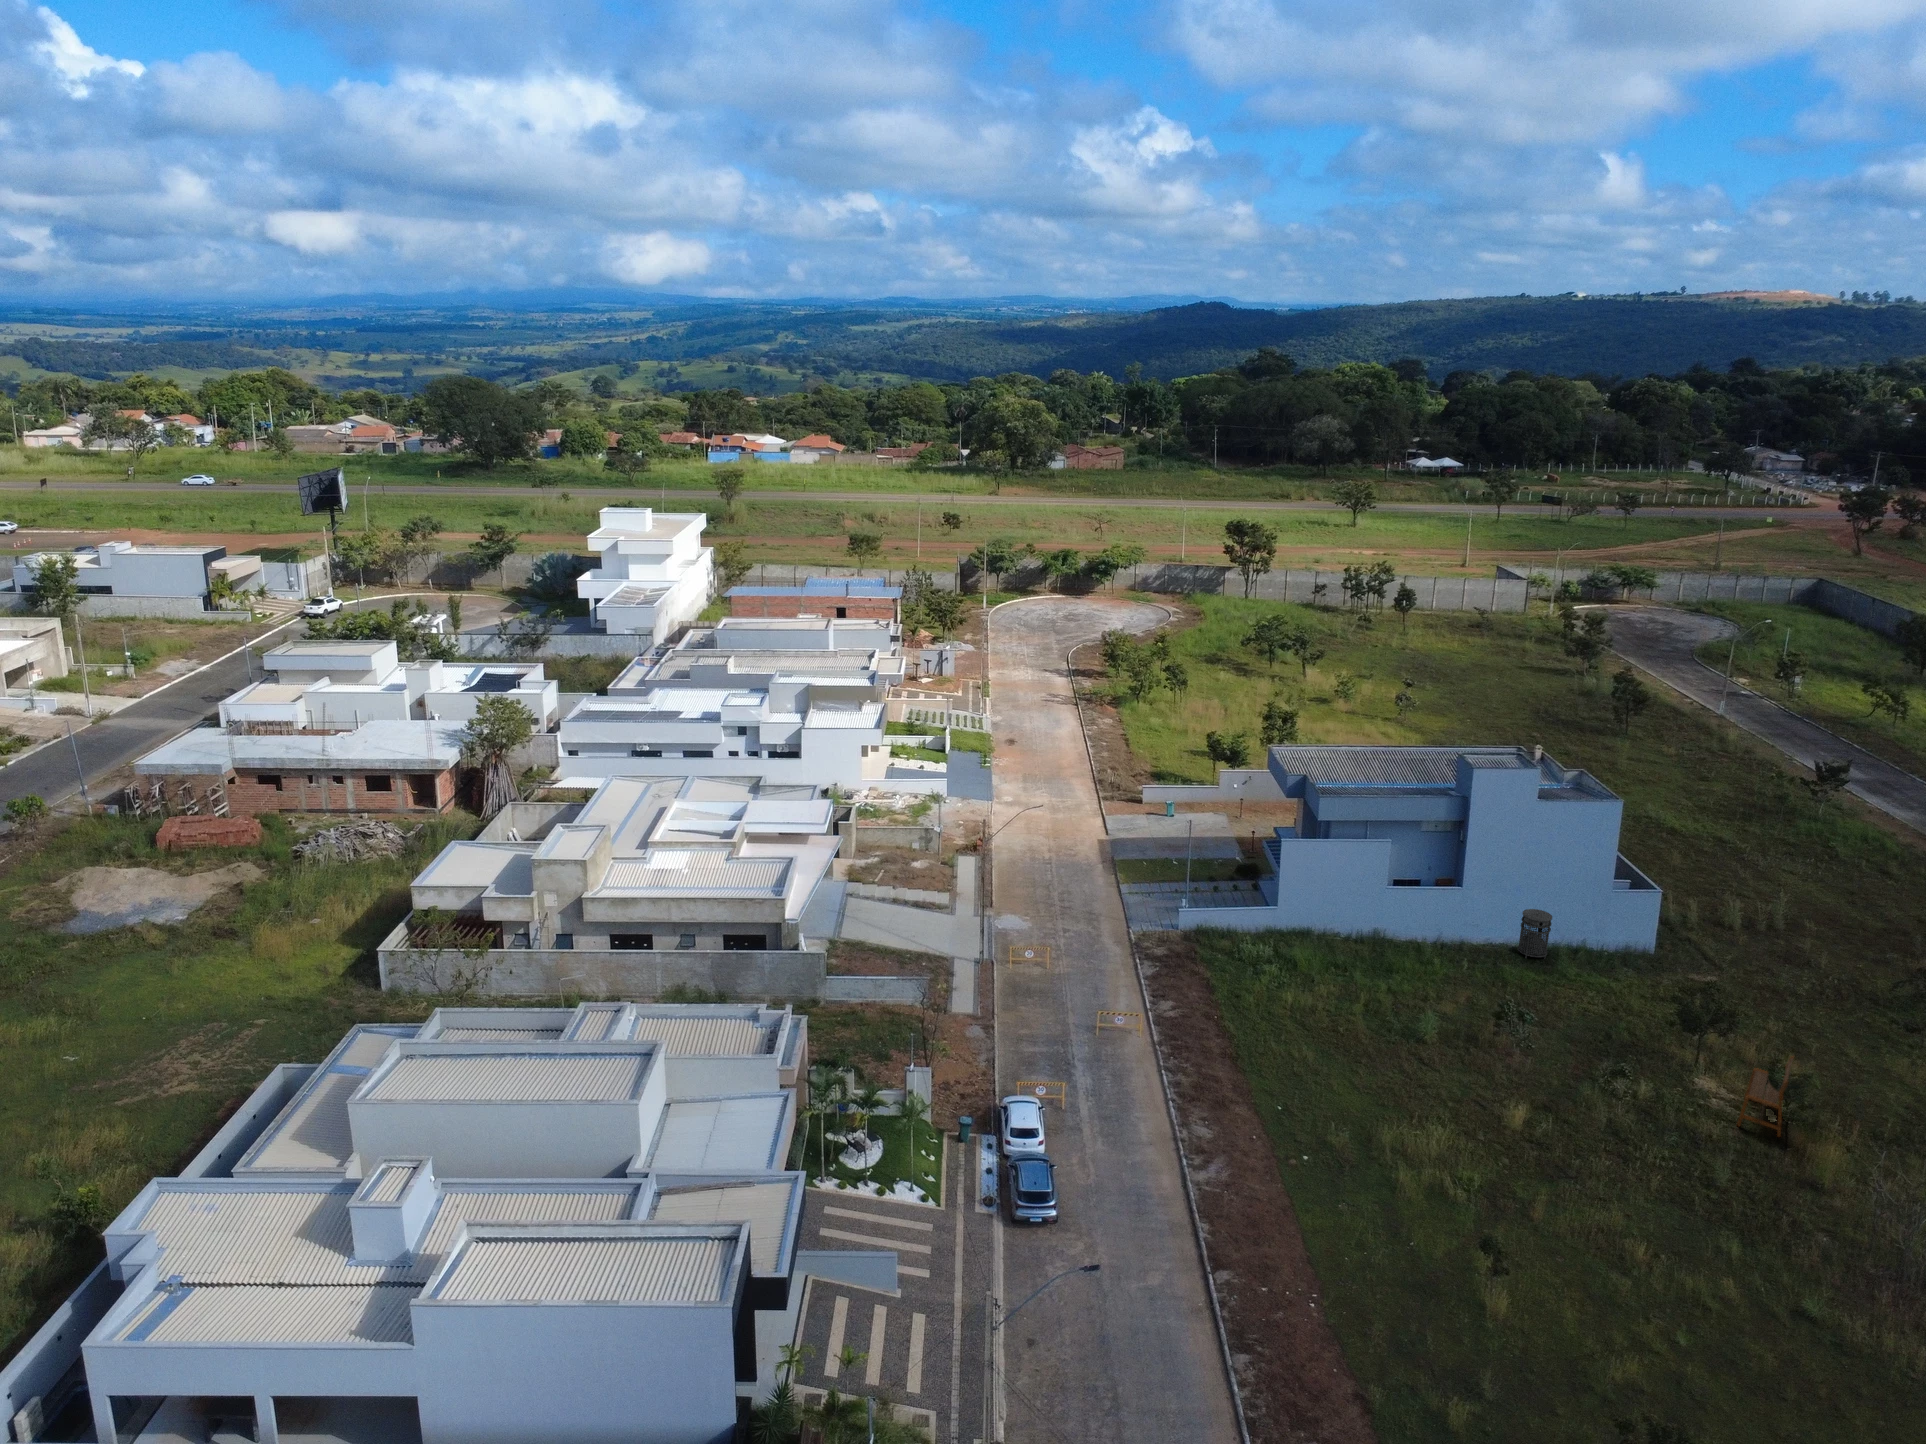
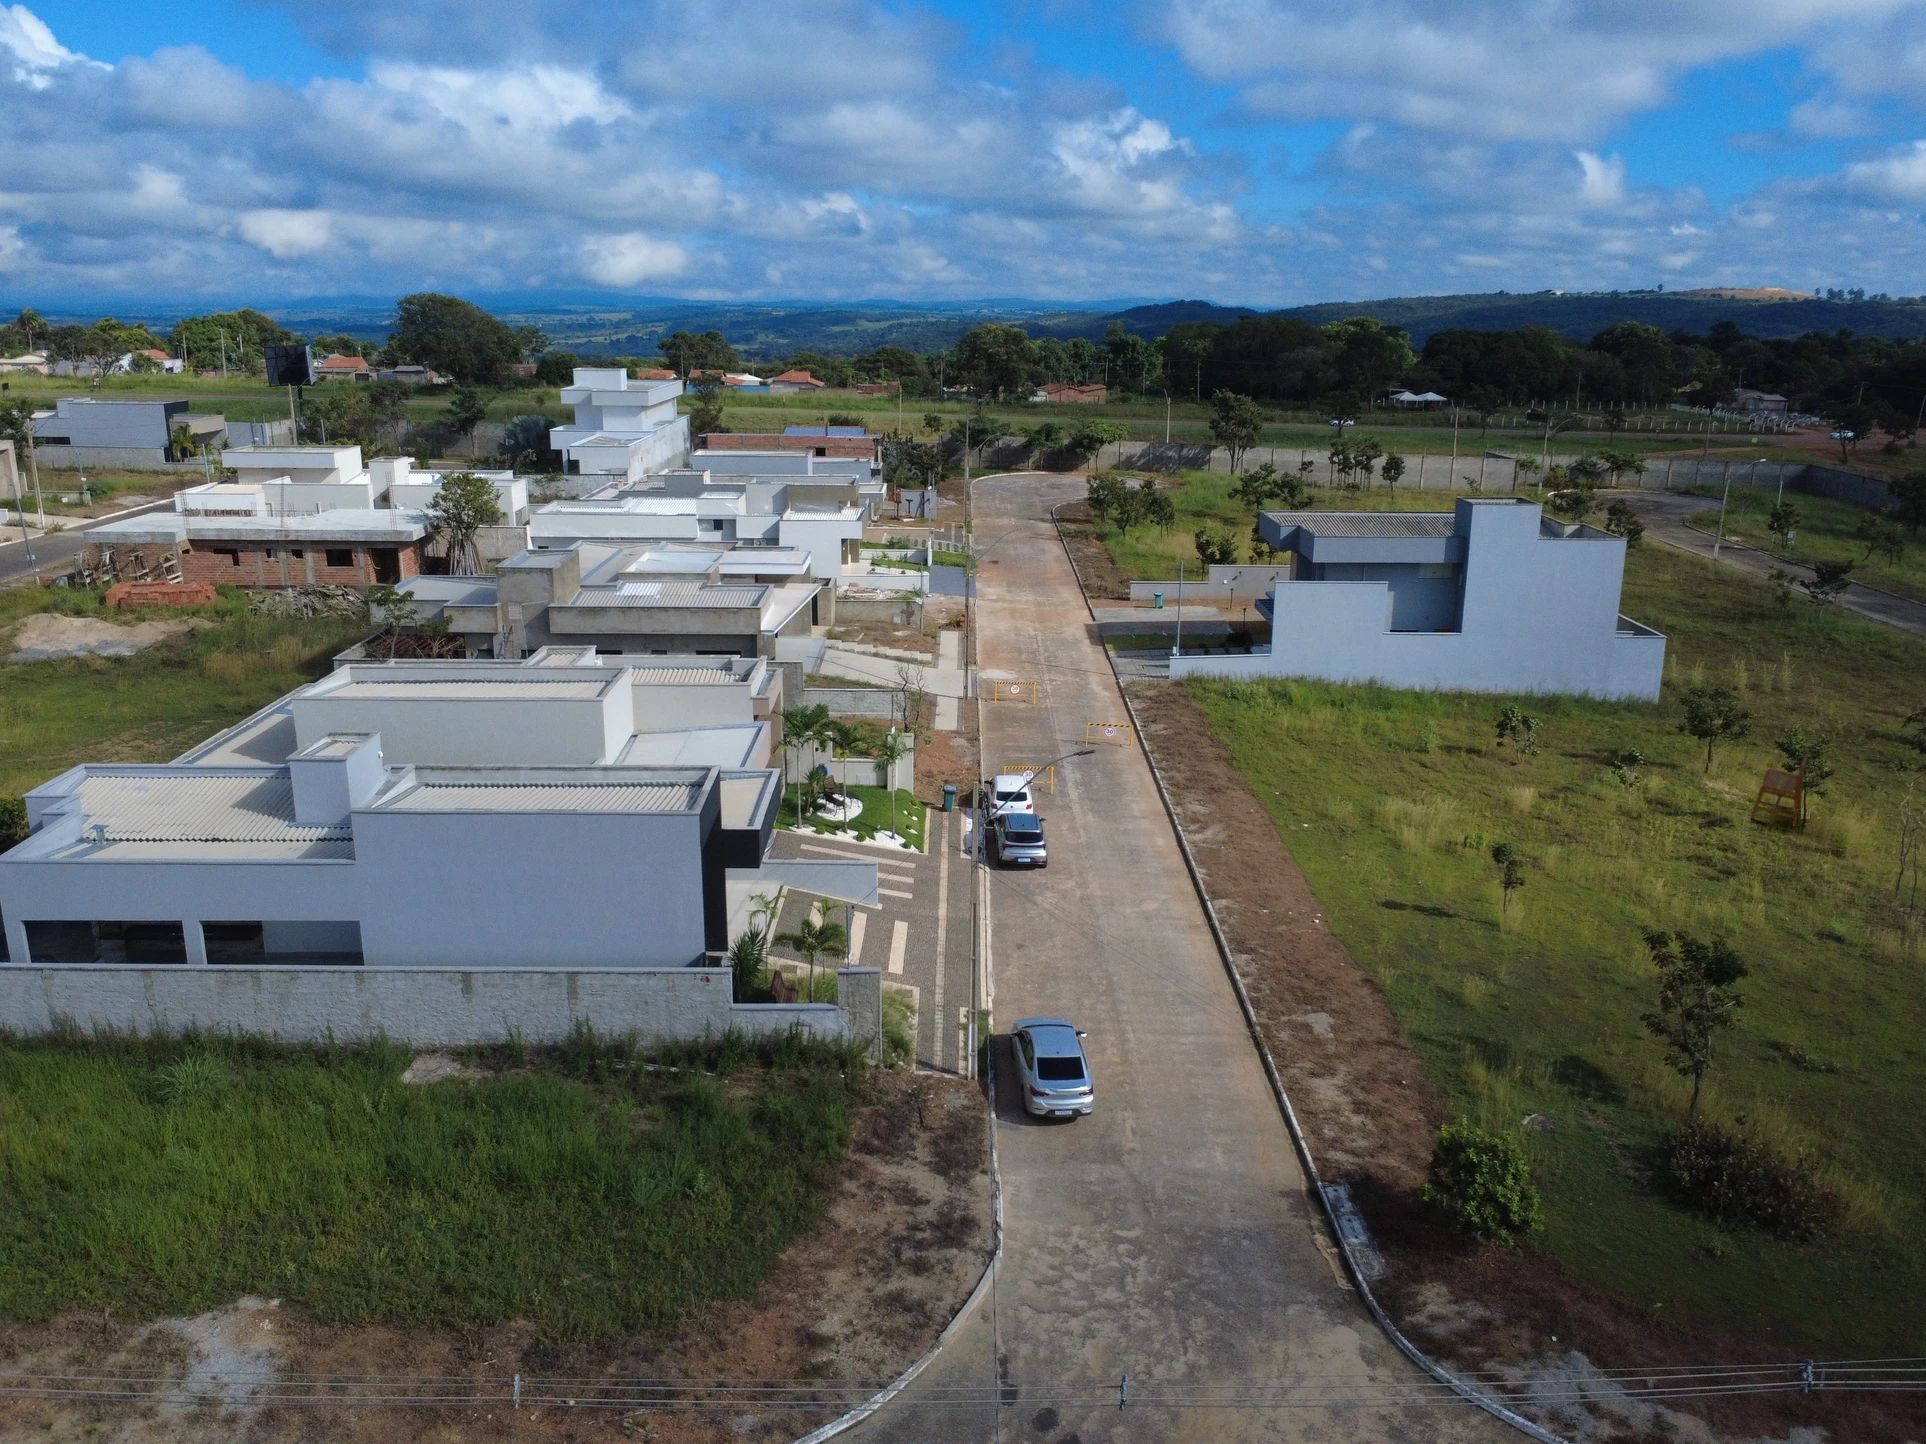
trash can: present [1518,909,1552,959] -> none [1518,659,1555,709]

